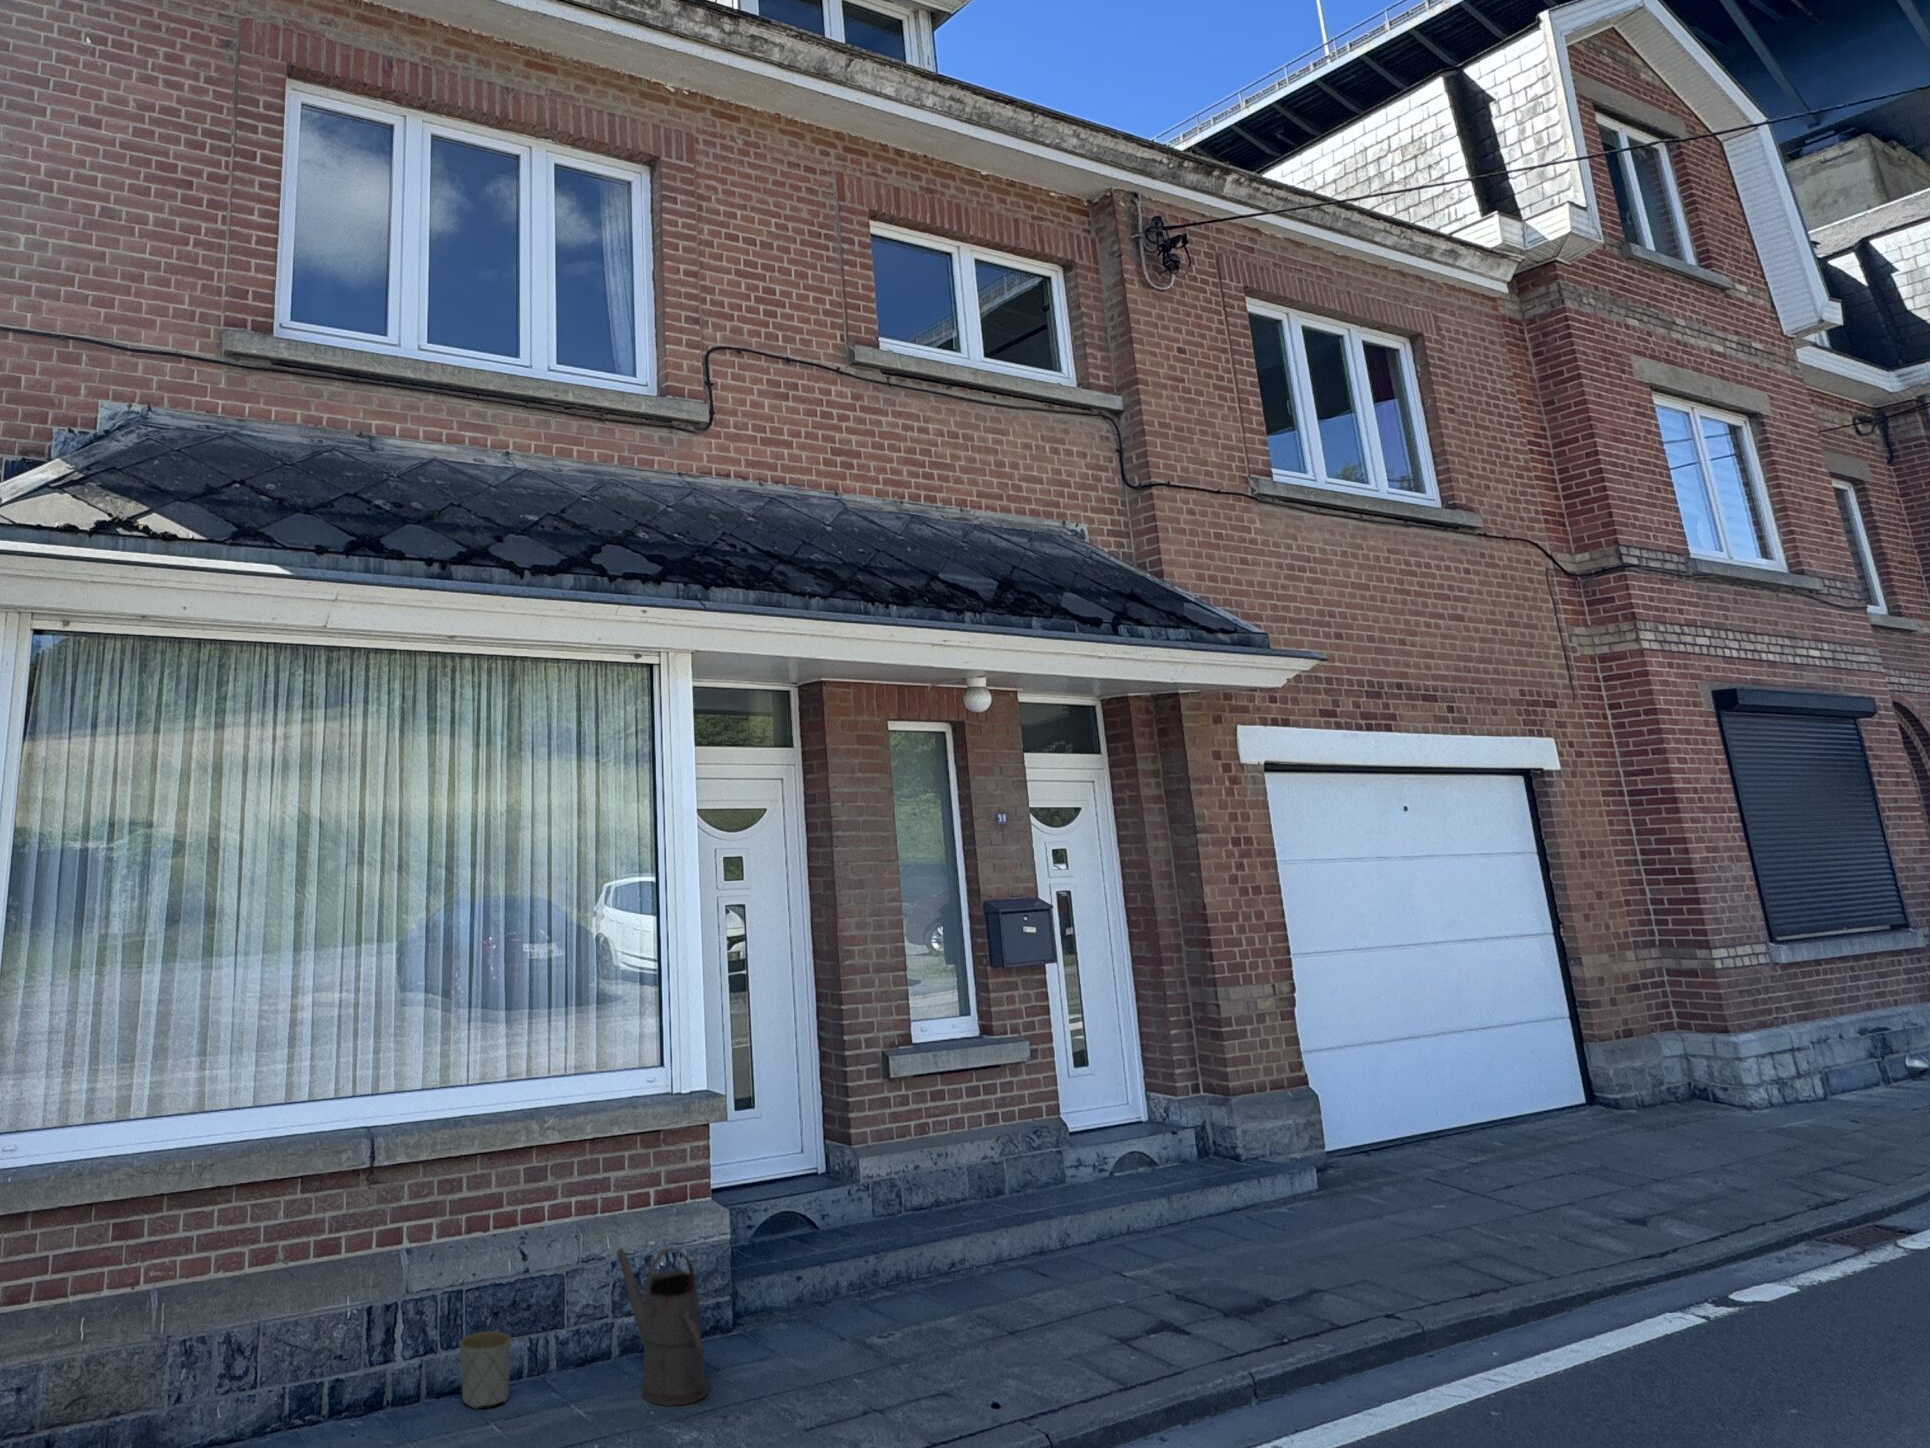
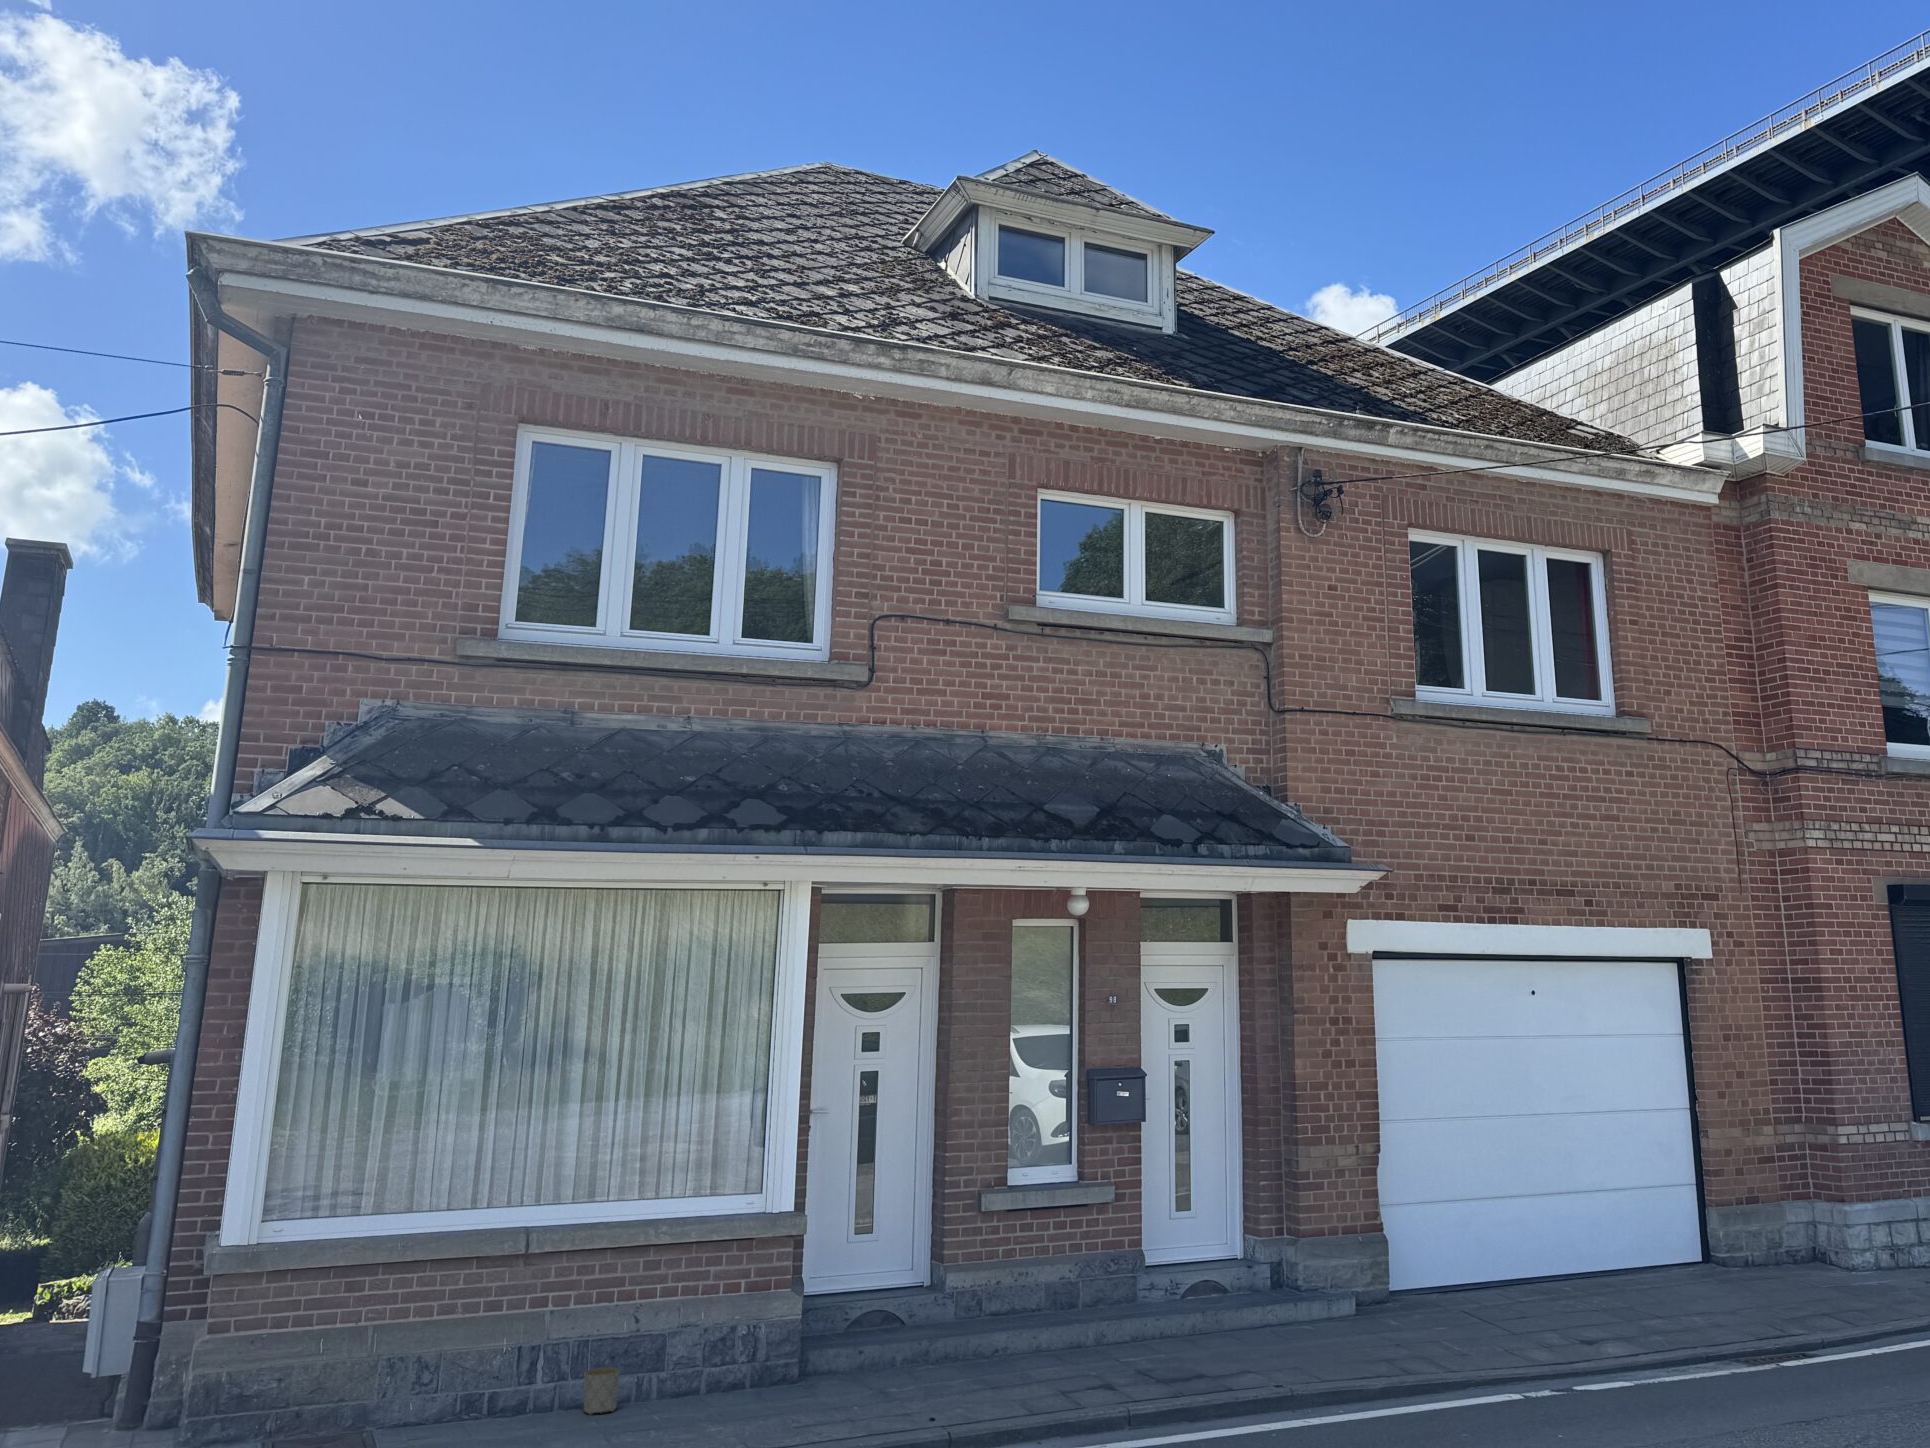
watering can: present [617,1247,708,1406] -> none [706,1312,753,1415]

